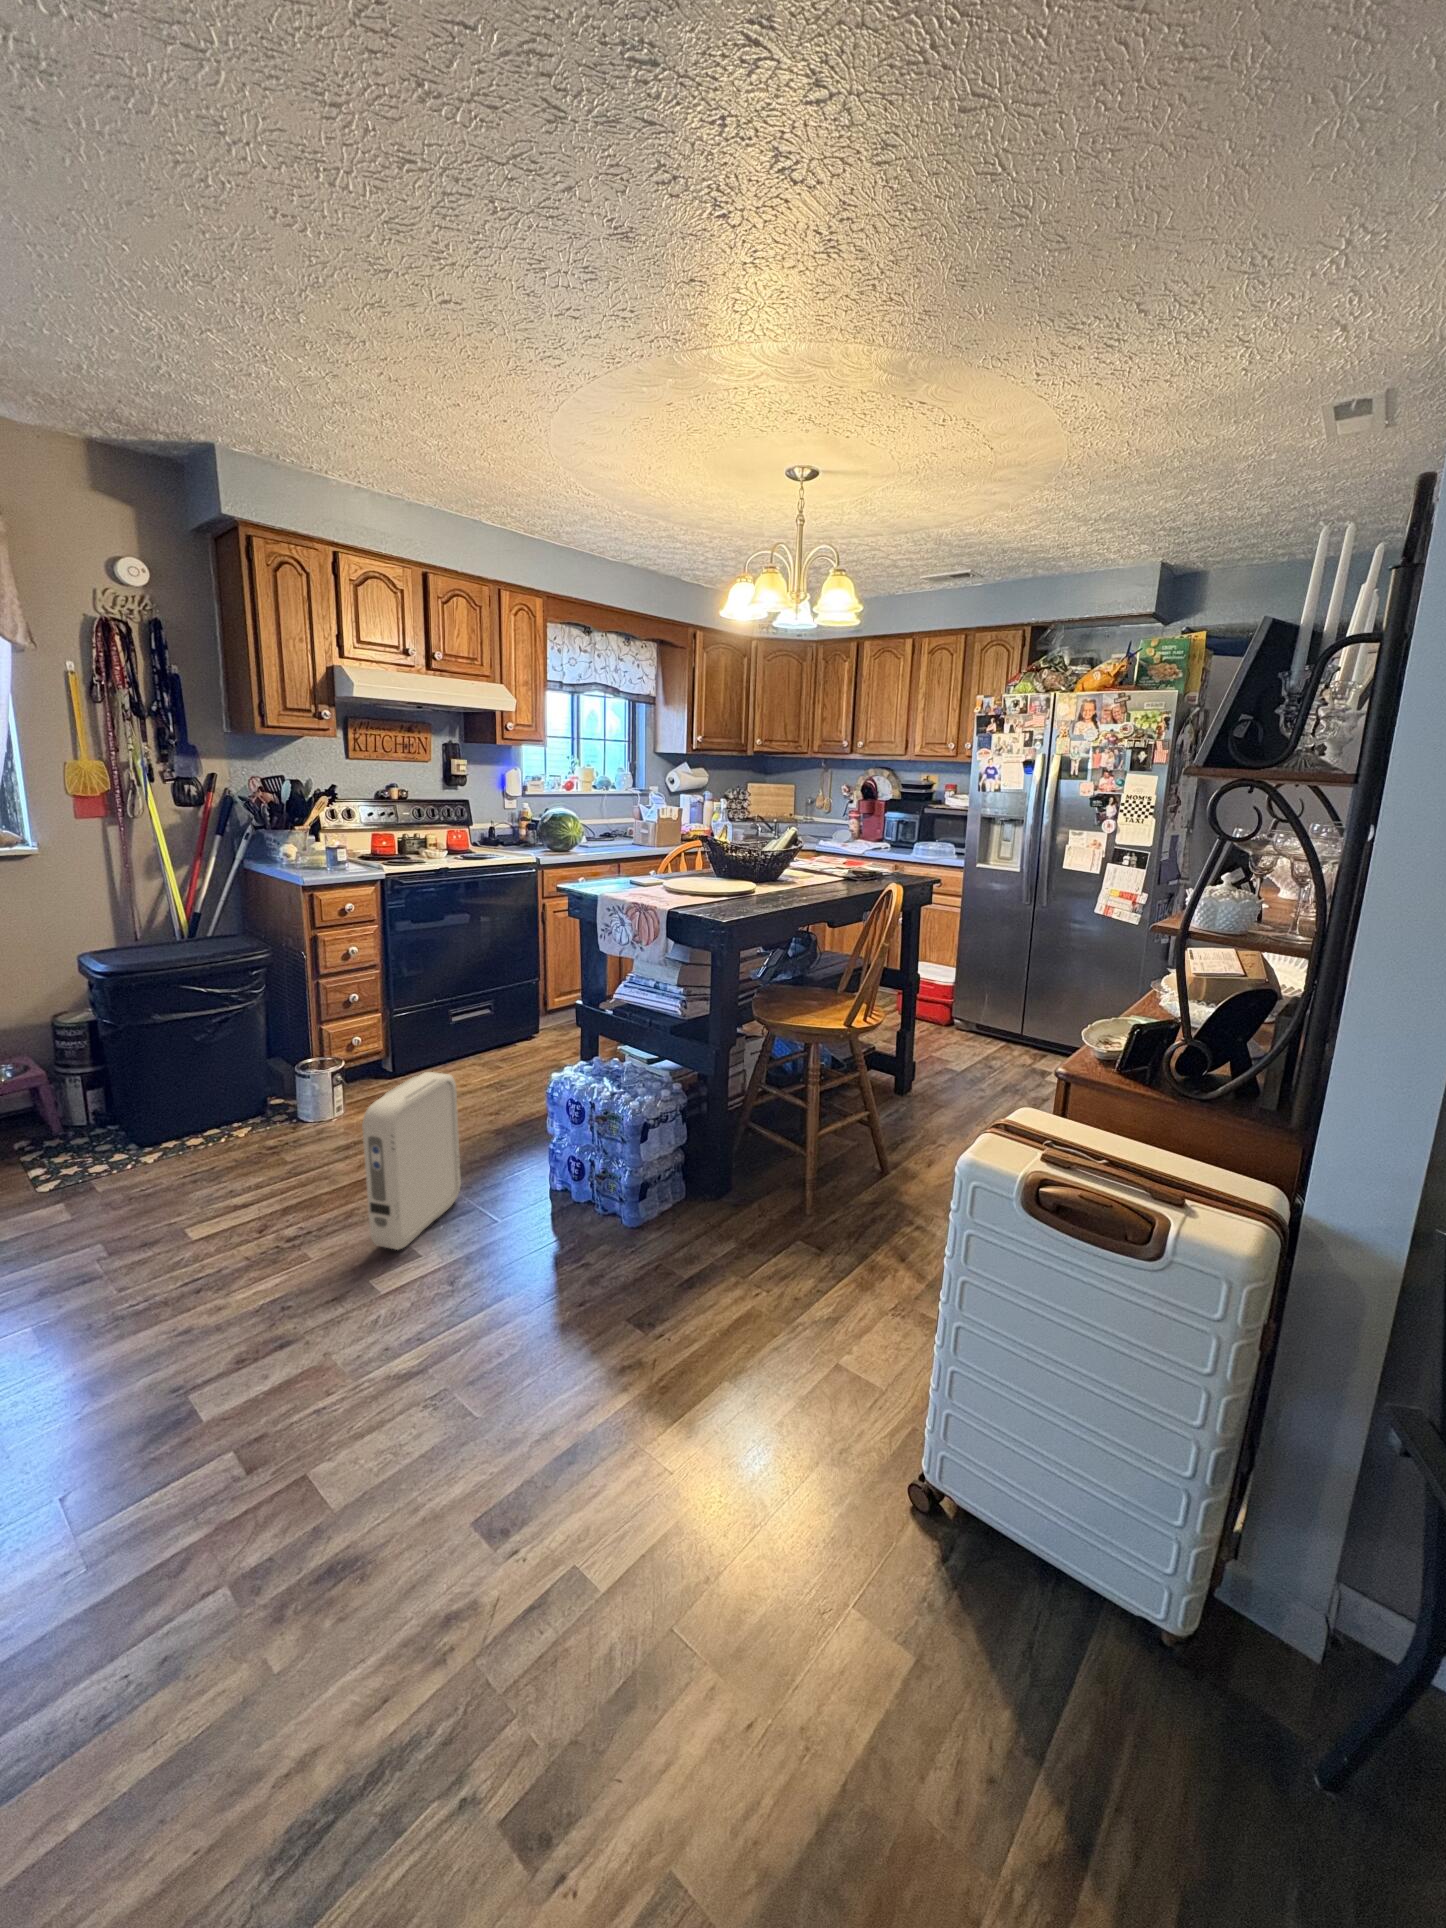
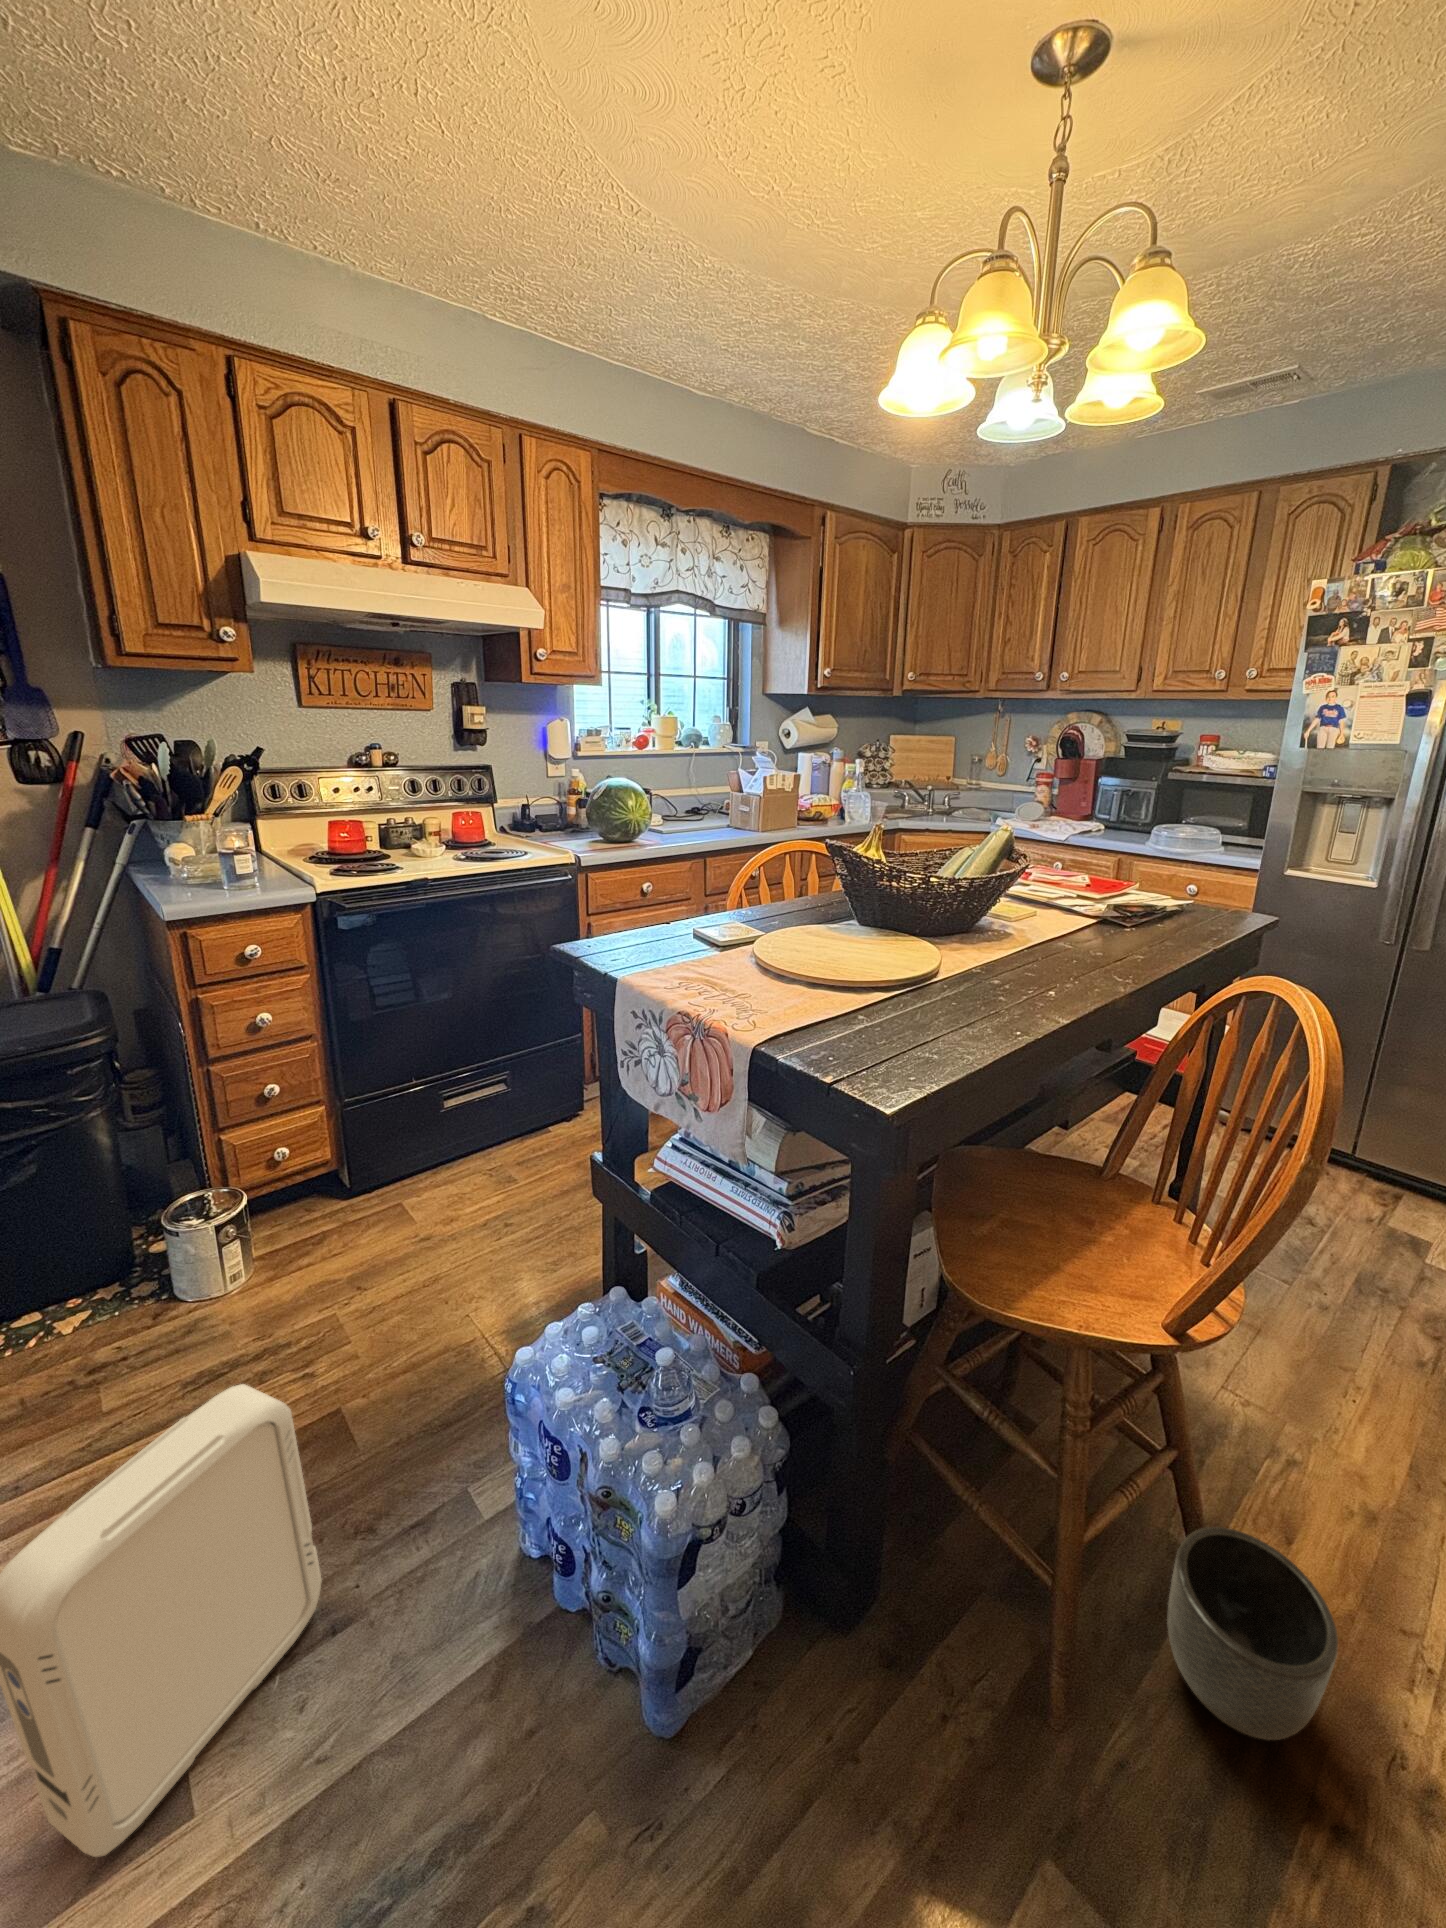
planter: none [857,1127,917,1200] -> present [1167,1527,1338,1740]

